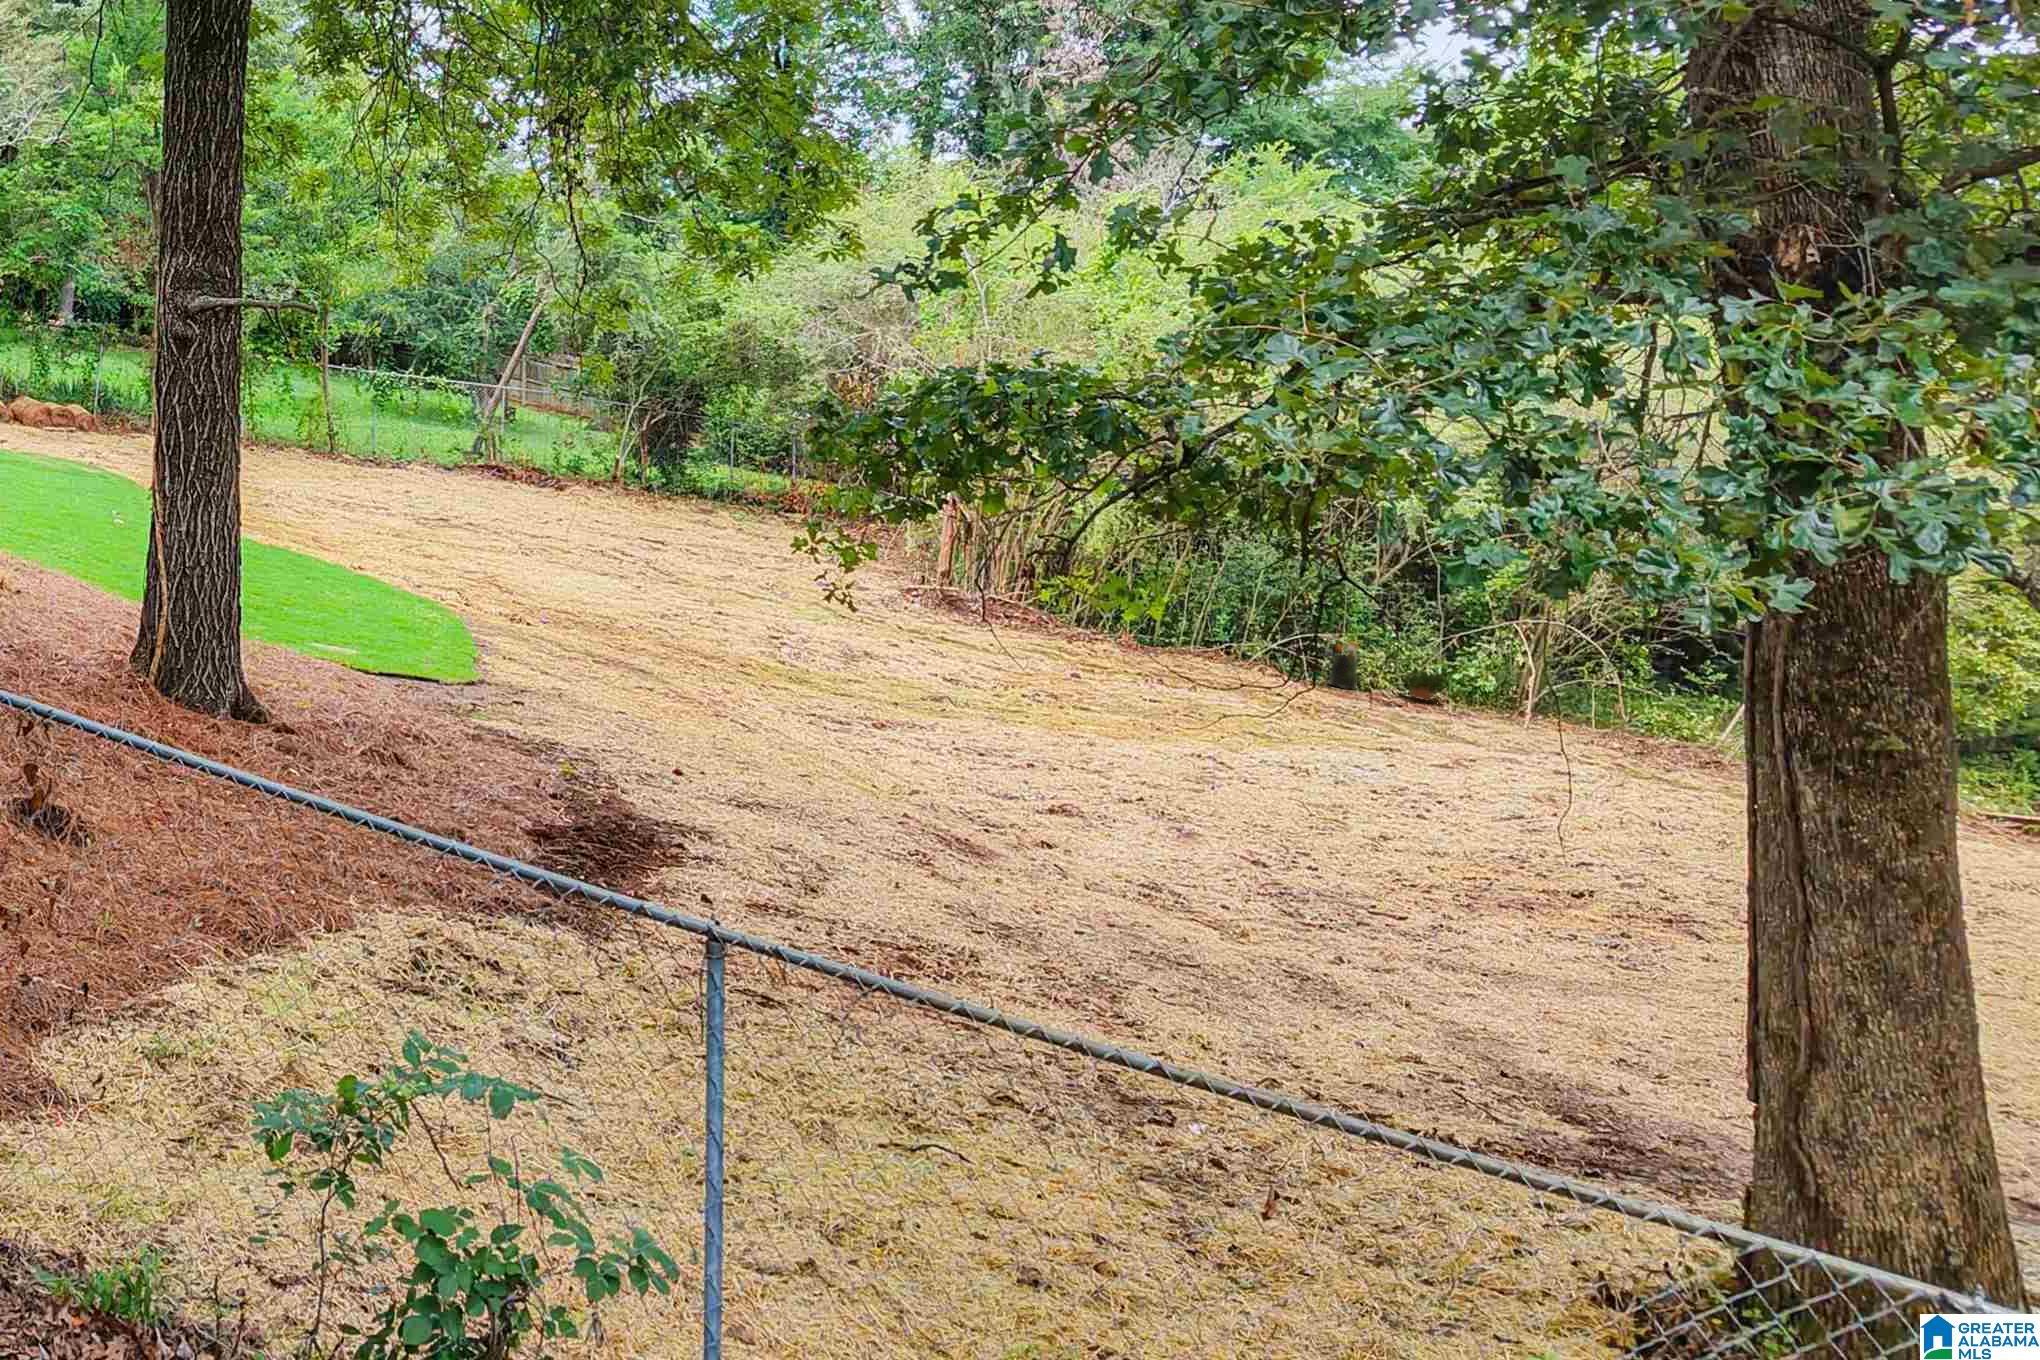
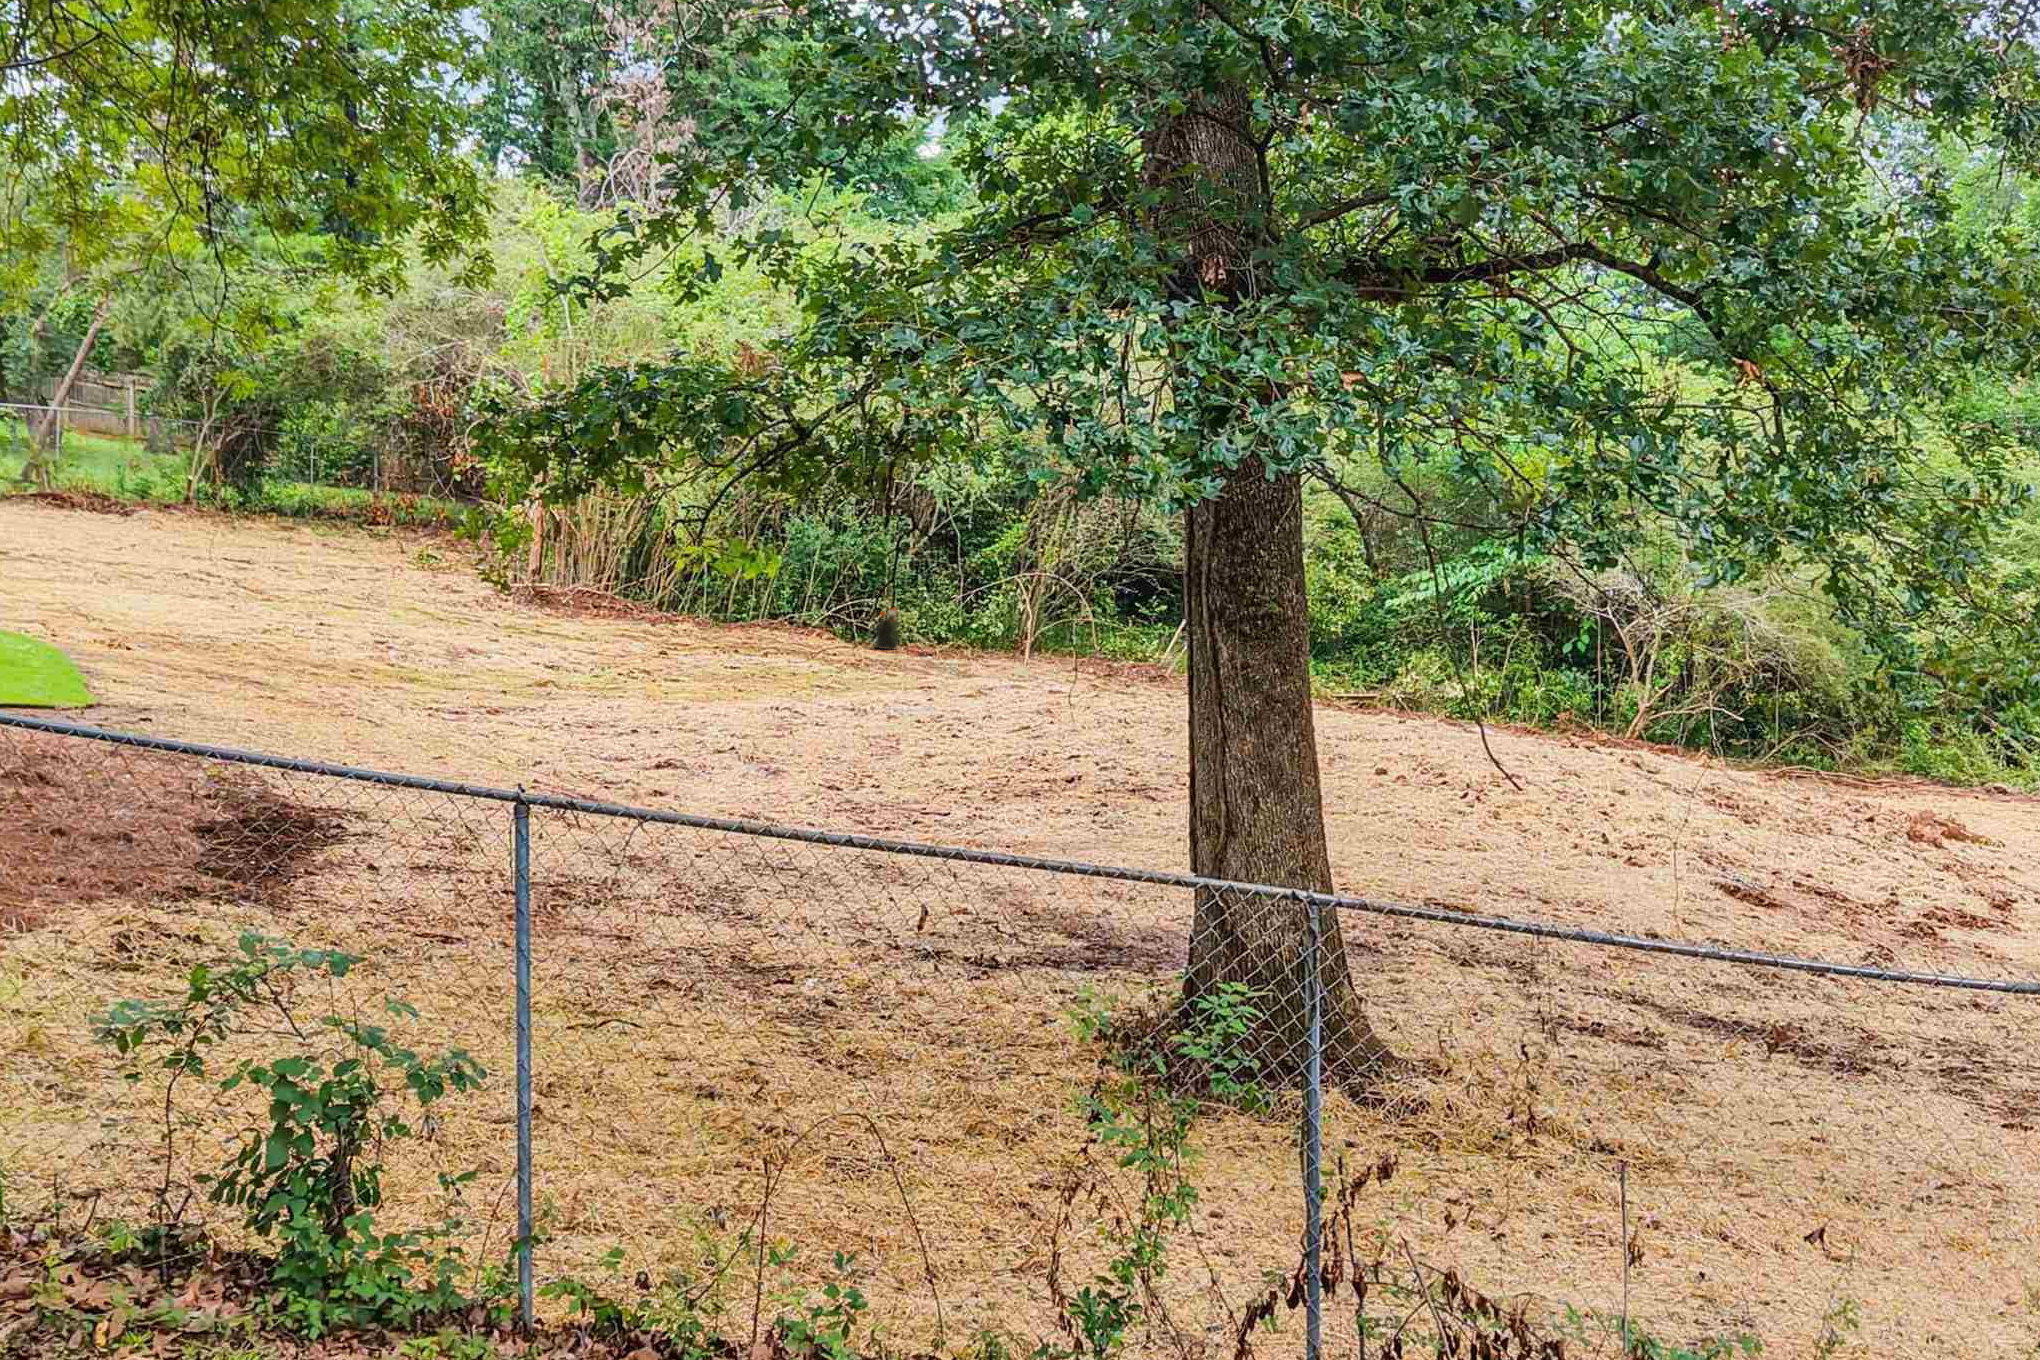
potted plant: present [1400,669,1444,700] -> none [930,622,967,652]

